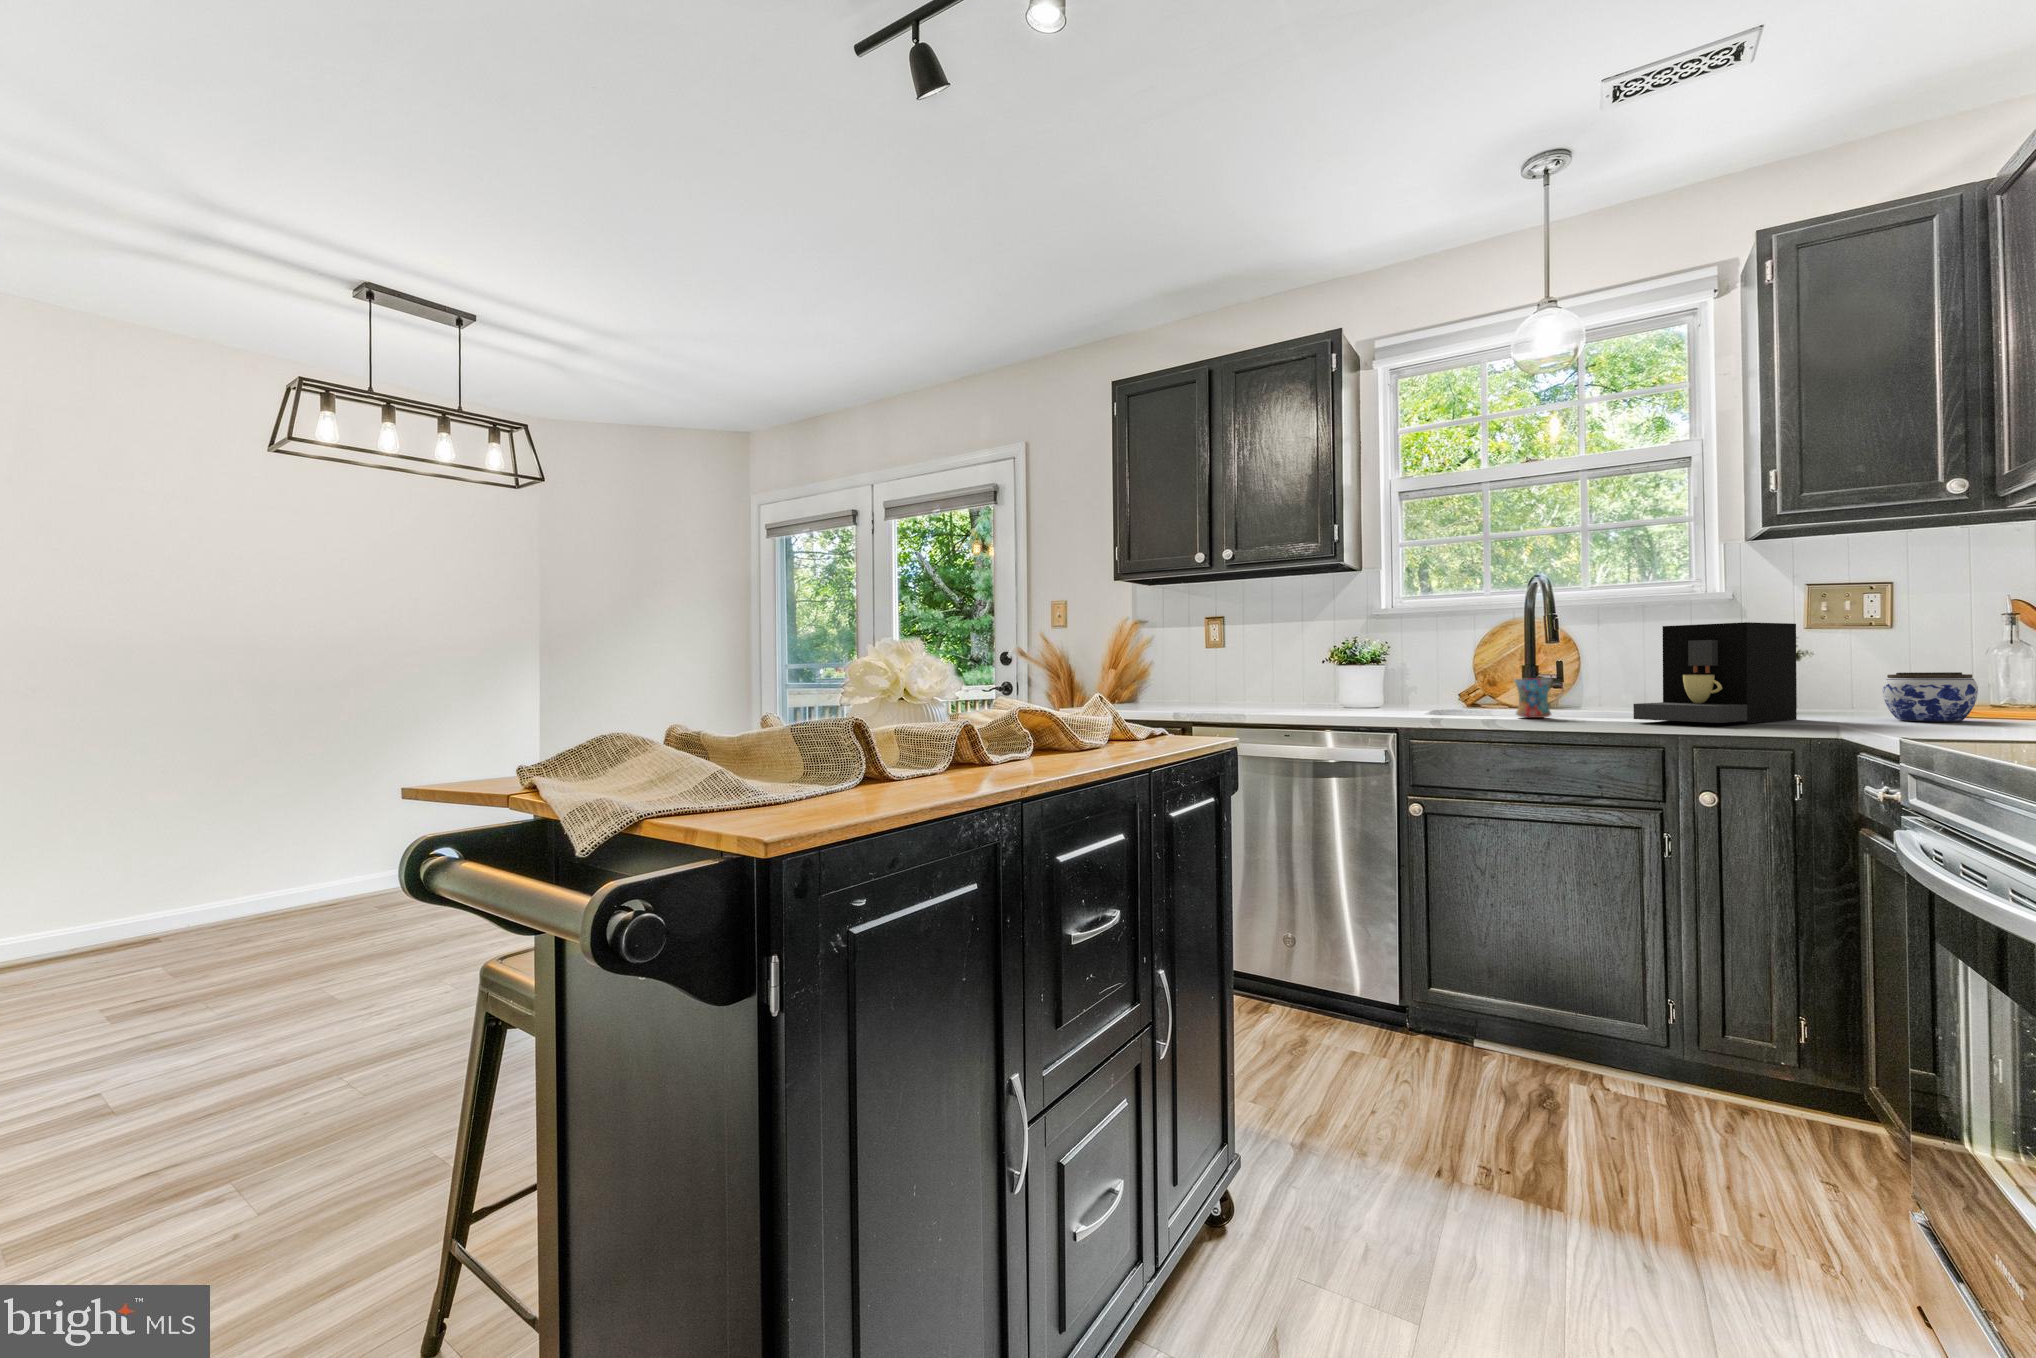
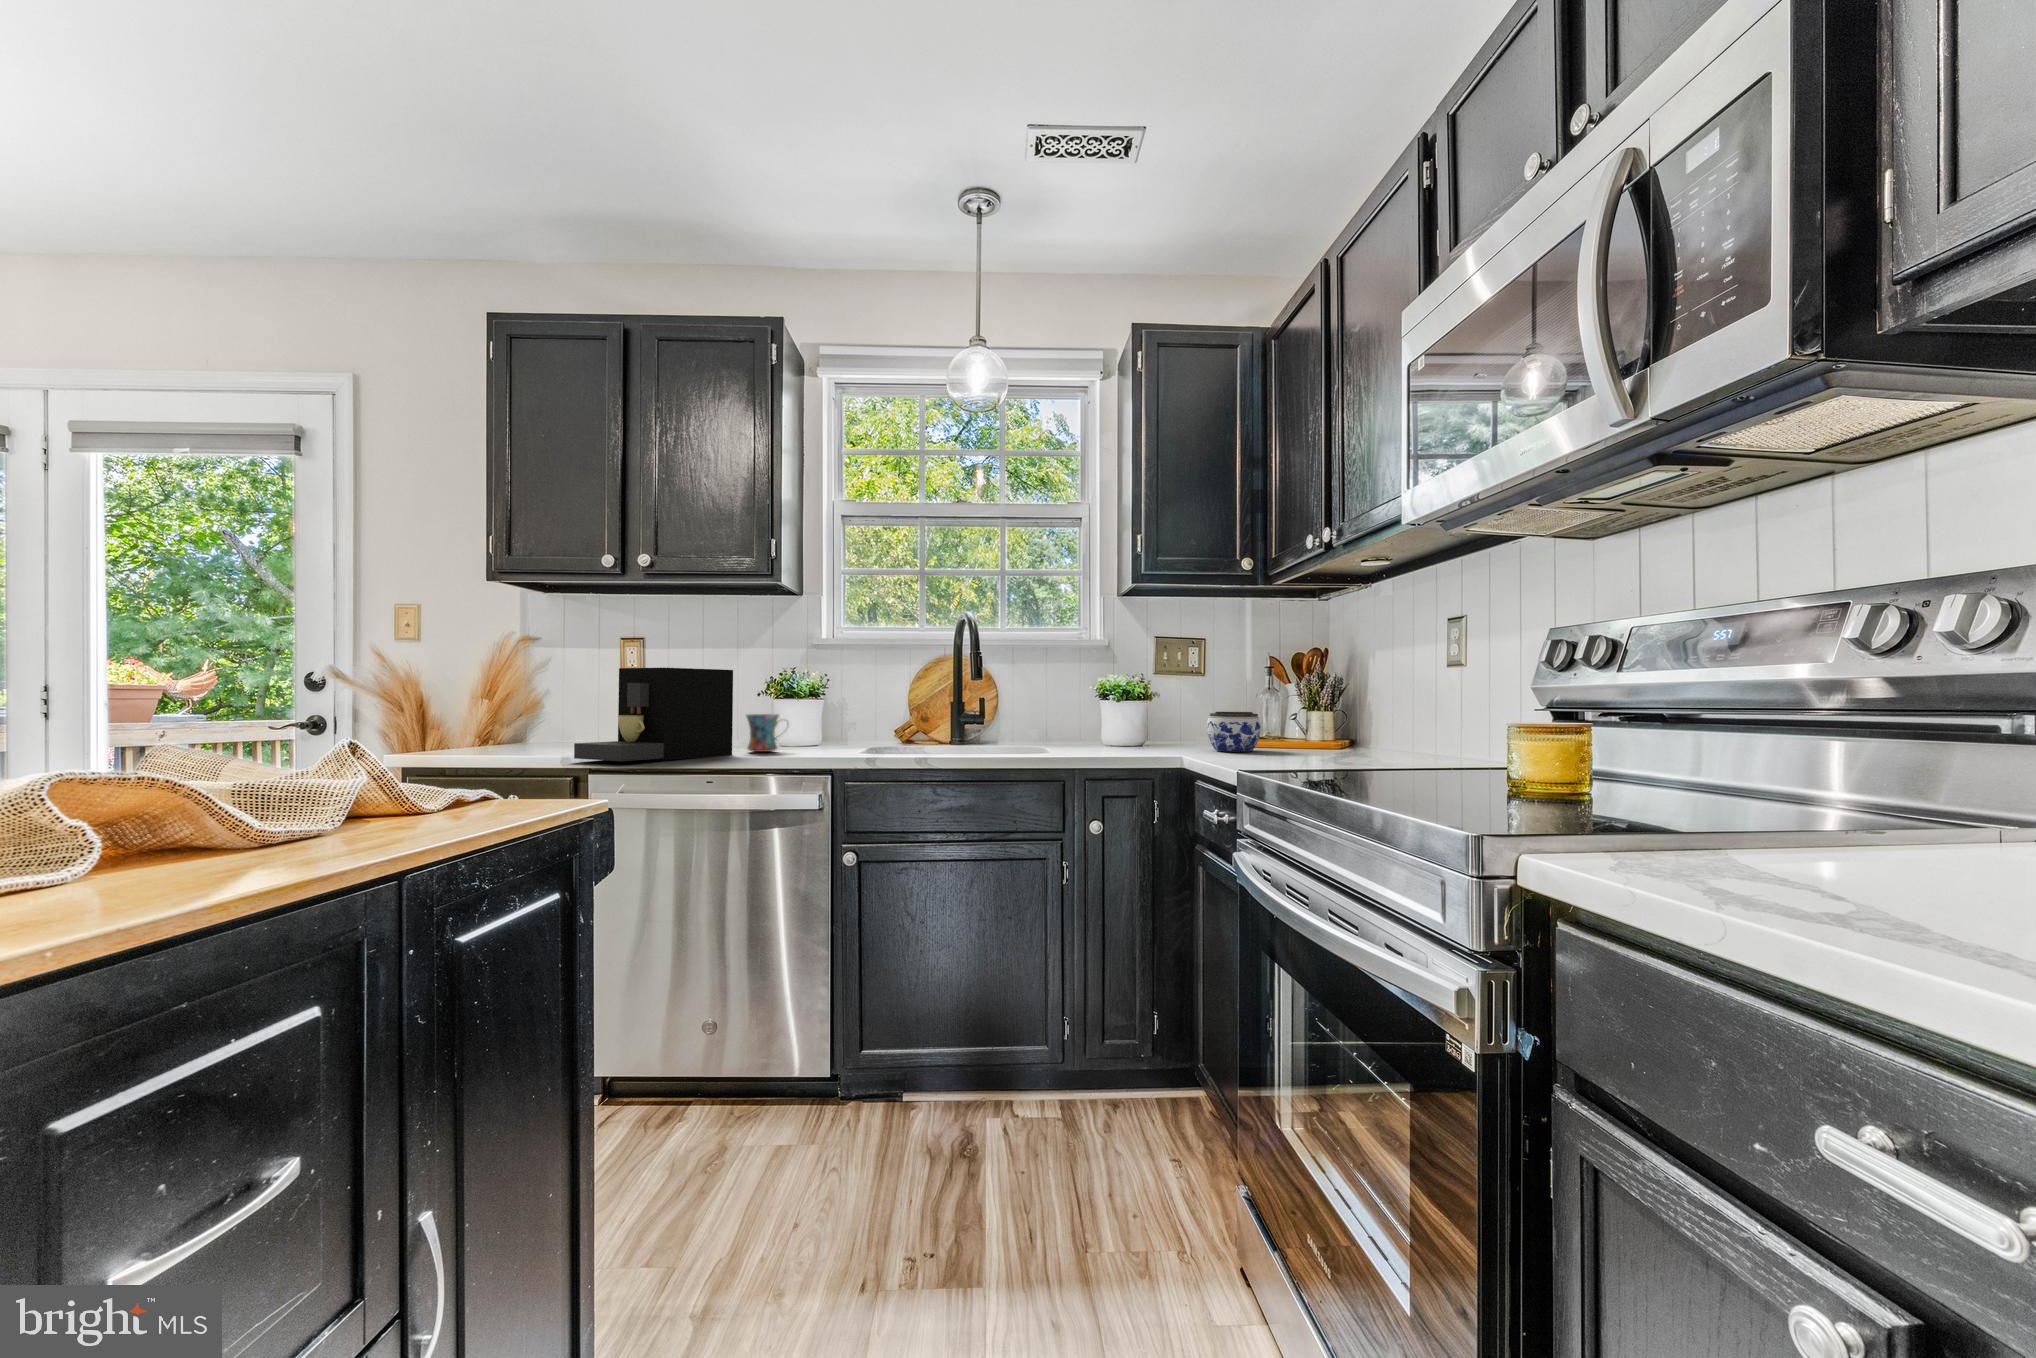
coffee maker: present [1633,622,1797,723] -> present [574,668,733,761]
mug: present [1514,679,1564,718] -> present [746,714,788,752]

